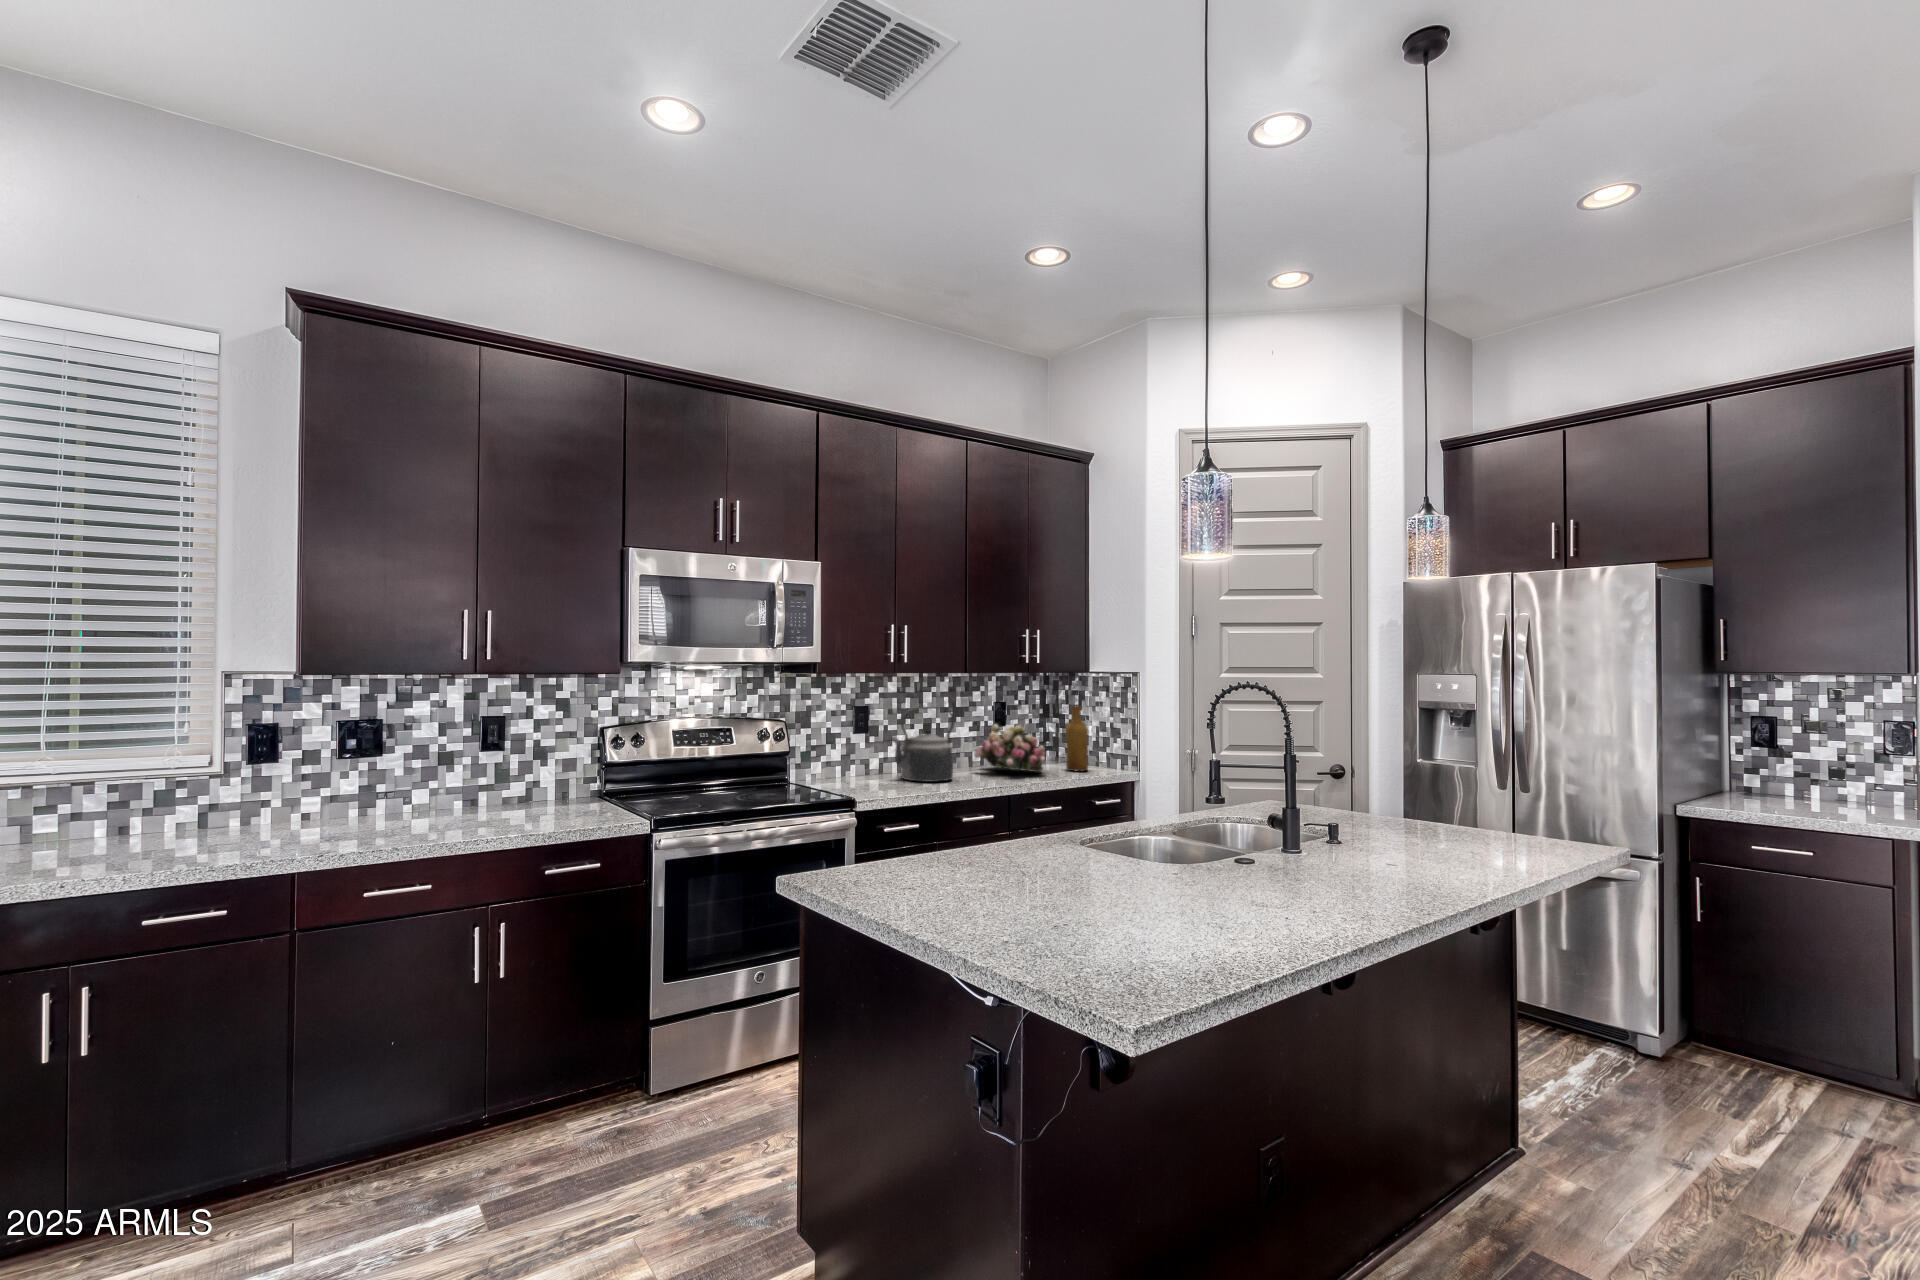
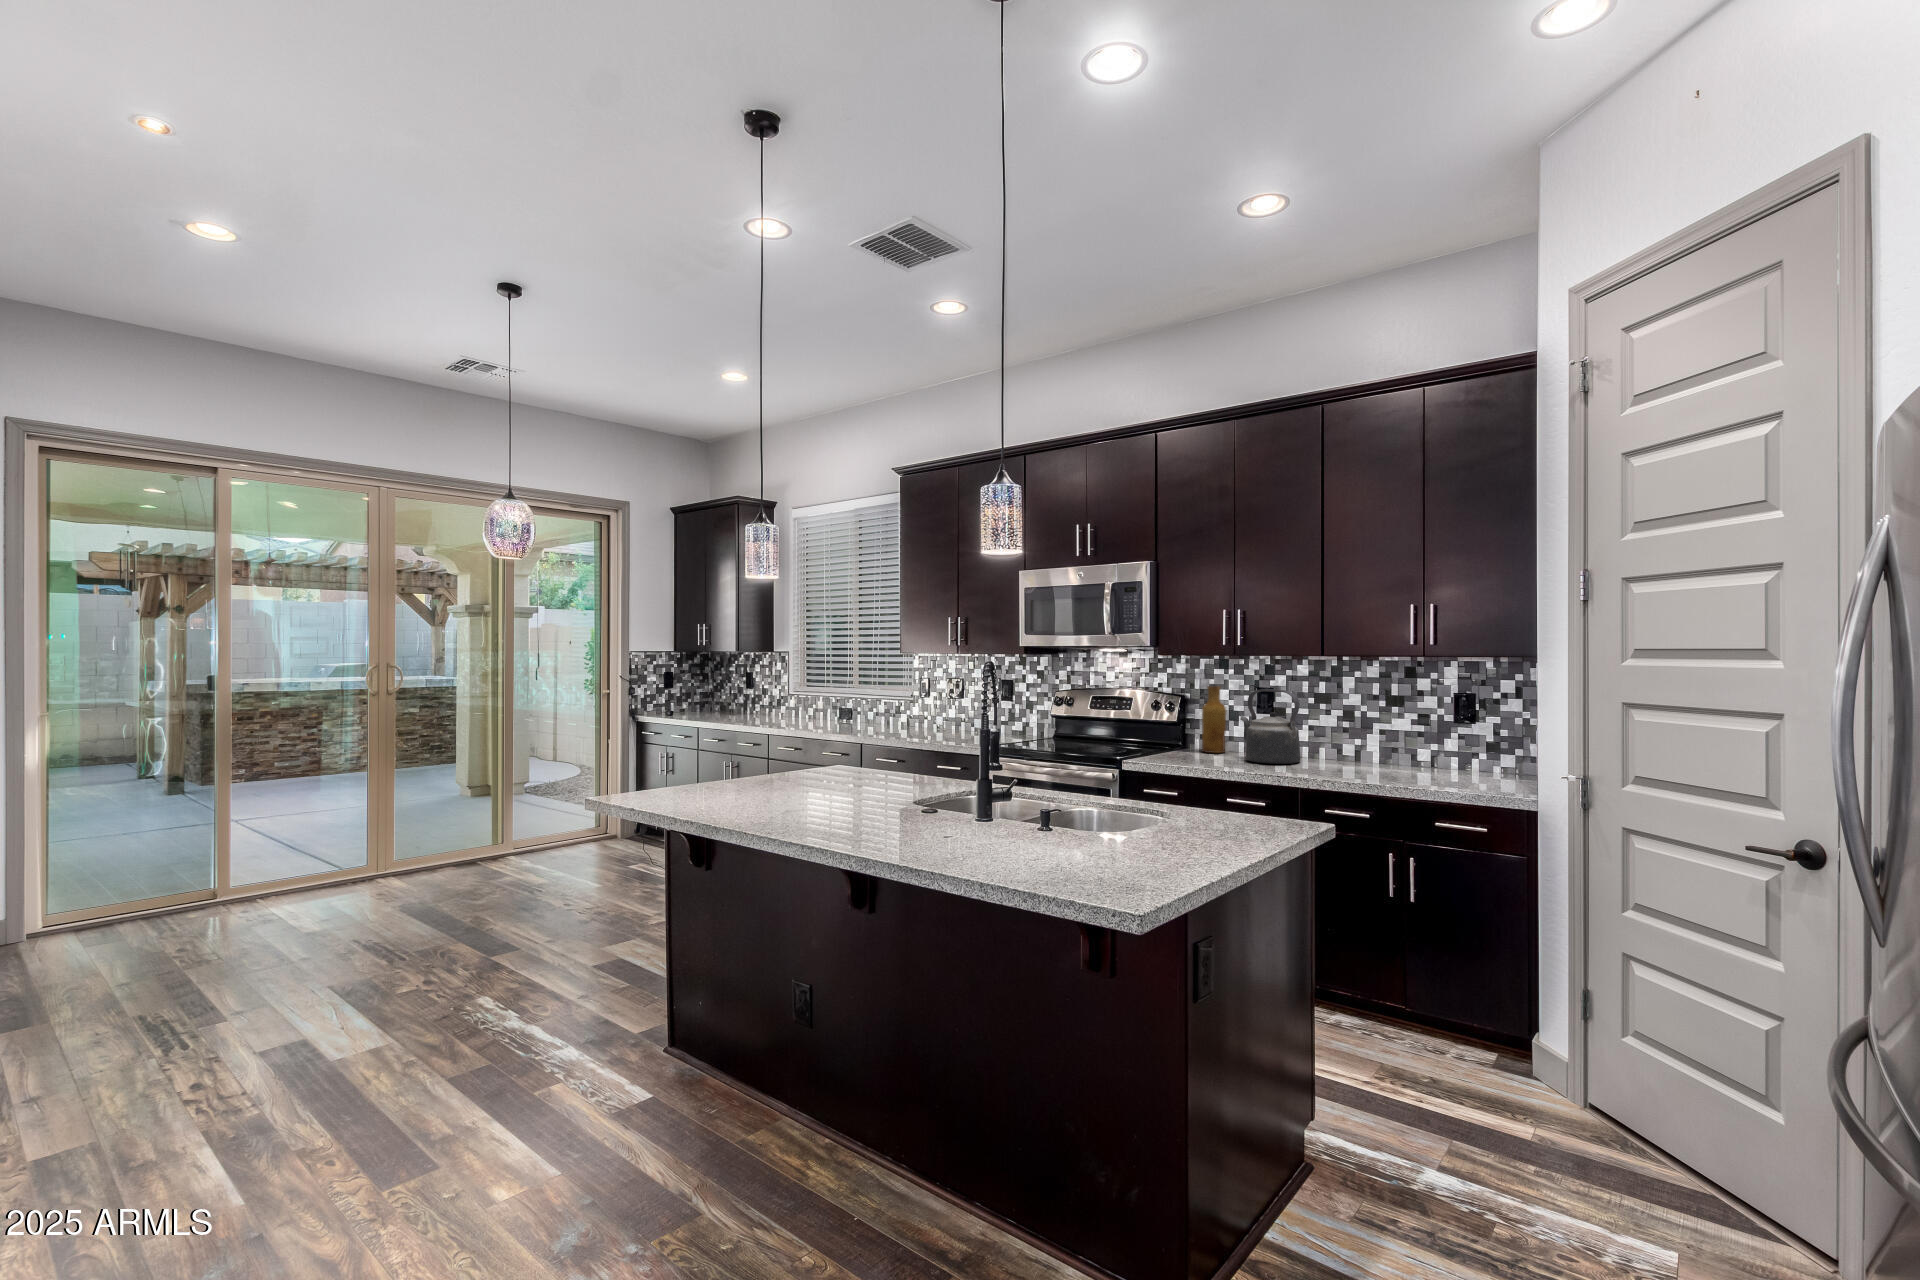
vase: present [1065,706,1088,771] -> present [1202,686,1227,753]
flower arrangement: present [974,724,1045,772] -> none [1336,715,1441,777]

